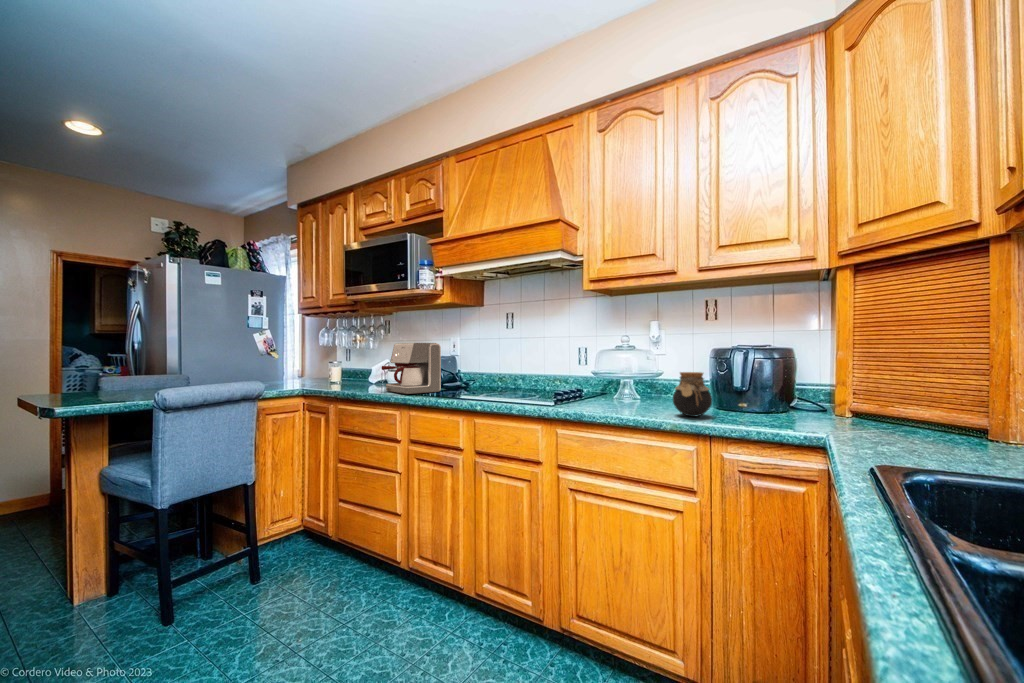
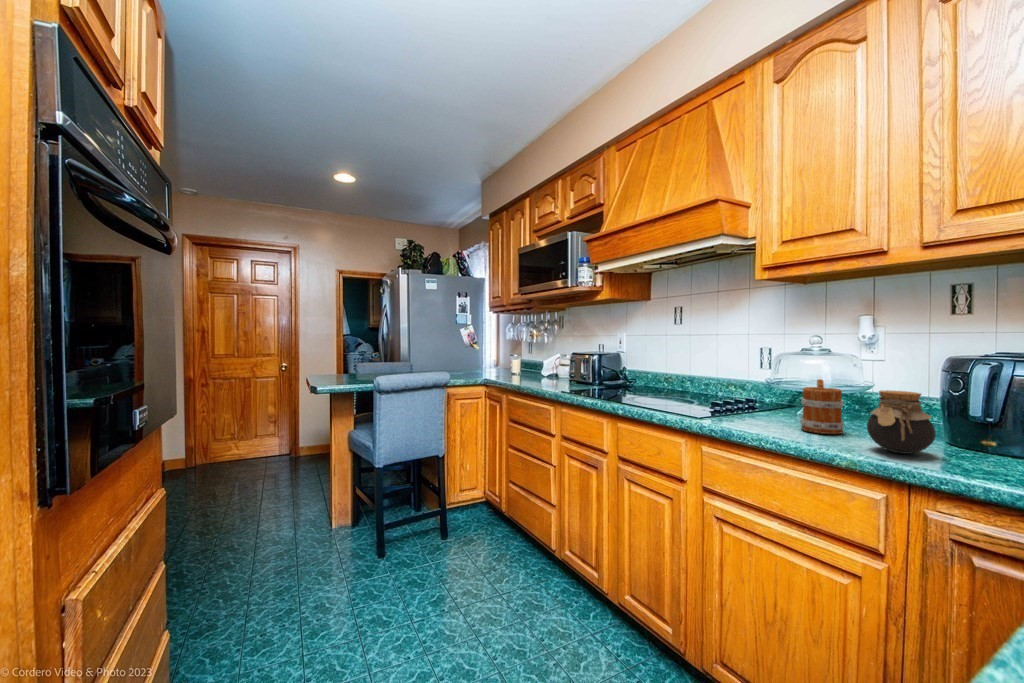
coffee maker: present [382,343,441,394] -> none [544,340,599,391]
mug: none [624,368,654,409] -> present [800,379,844,434]

